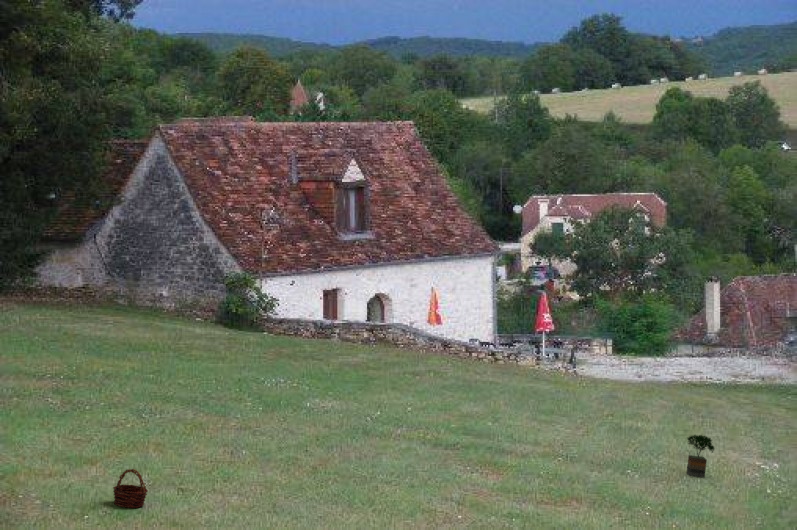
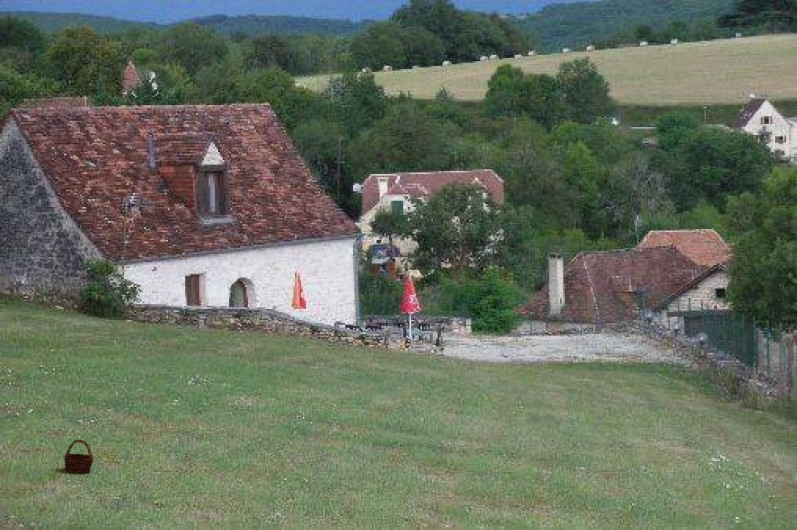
potted tree: present [686,435,715,478] -> none [553,403,579,443]

